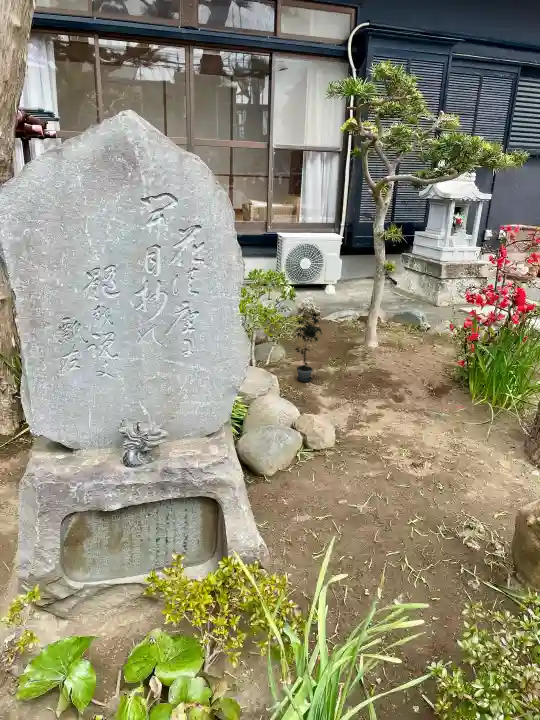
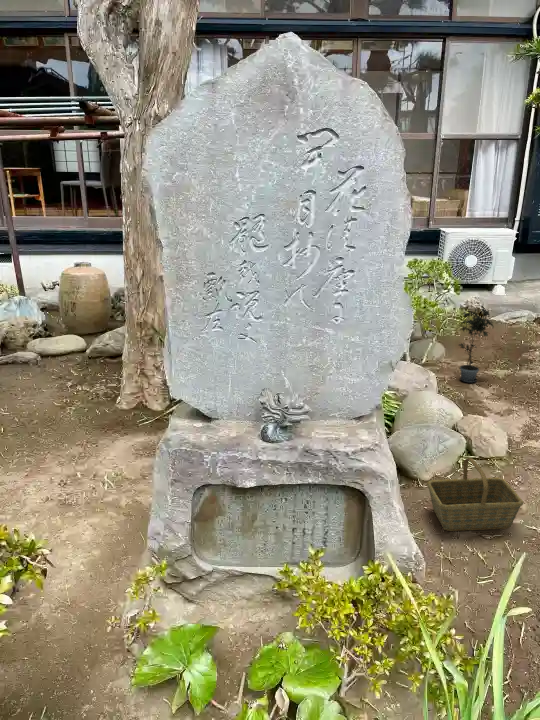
basket: none [270,455,345,518] -> present [427,458,523,531]

